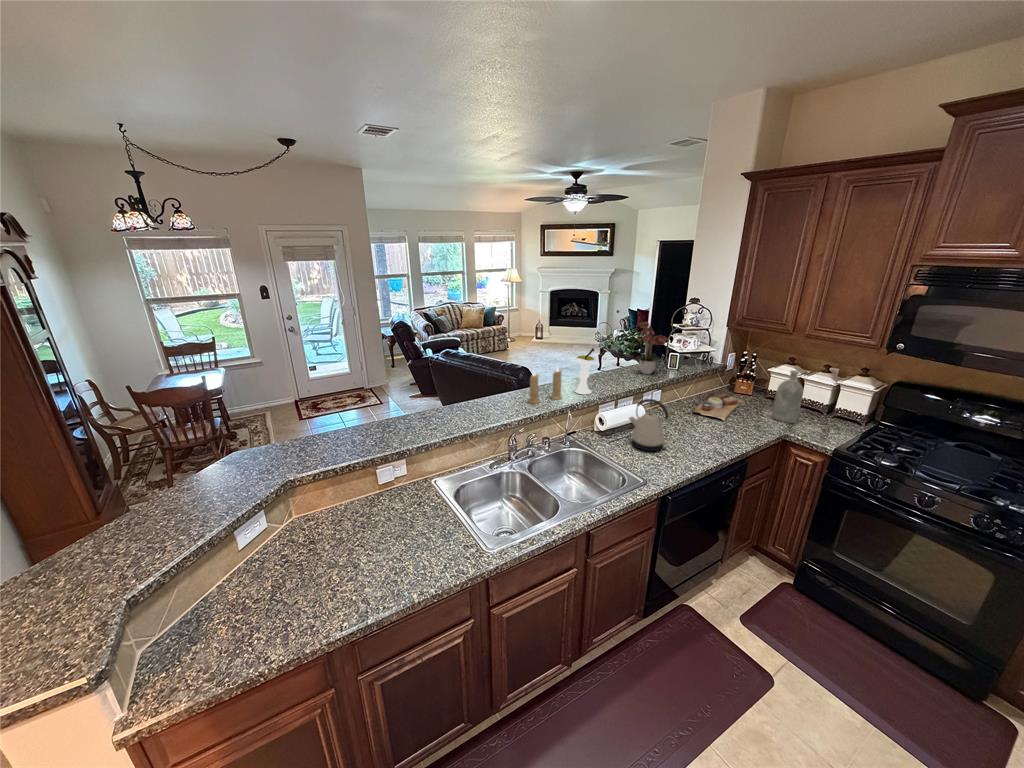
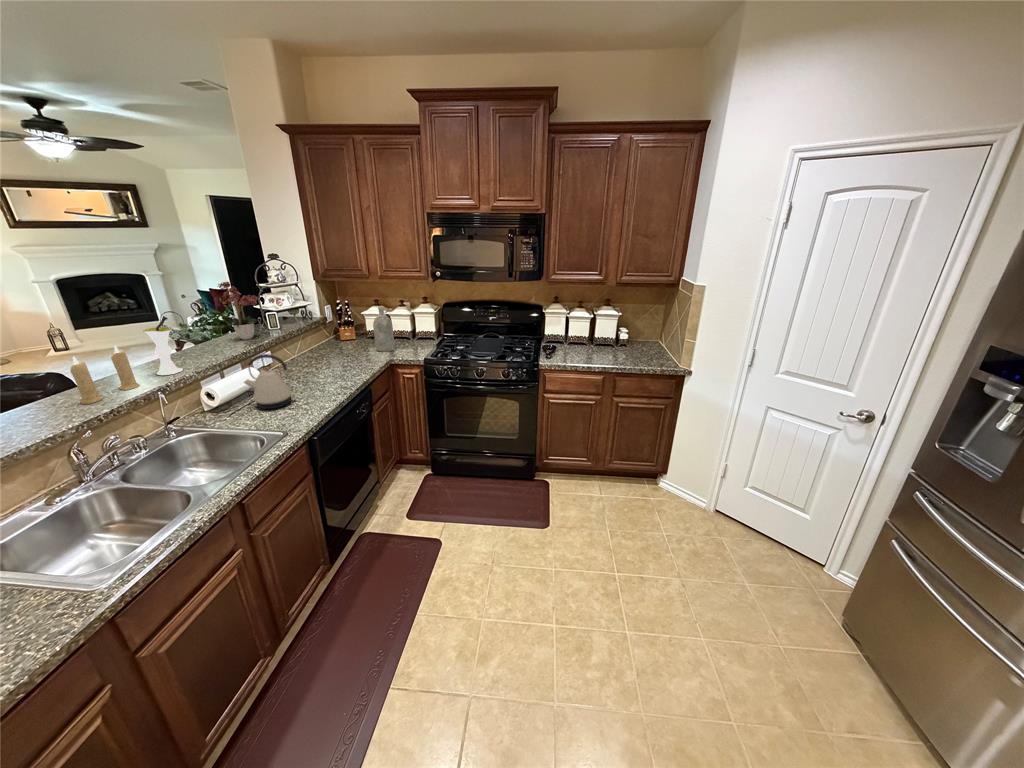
cutting board: present [692,392,742,422] -> none [309,341,350,364]

